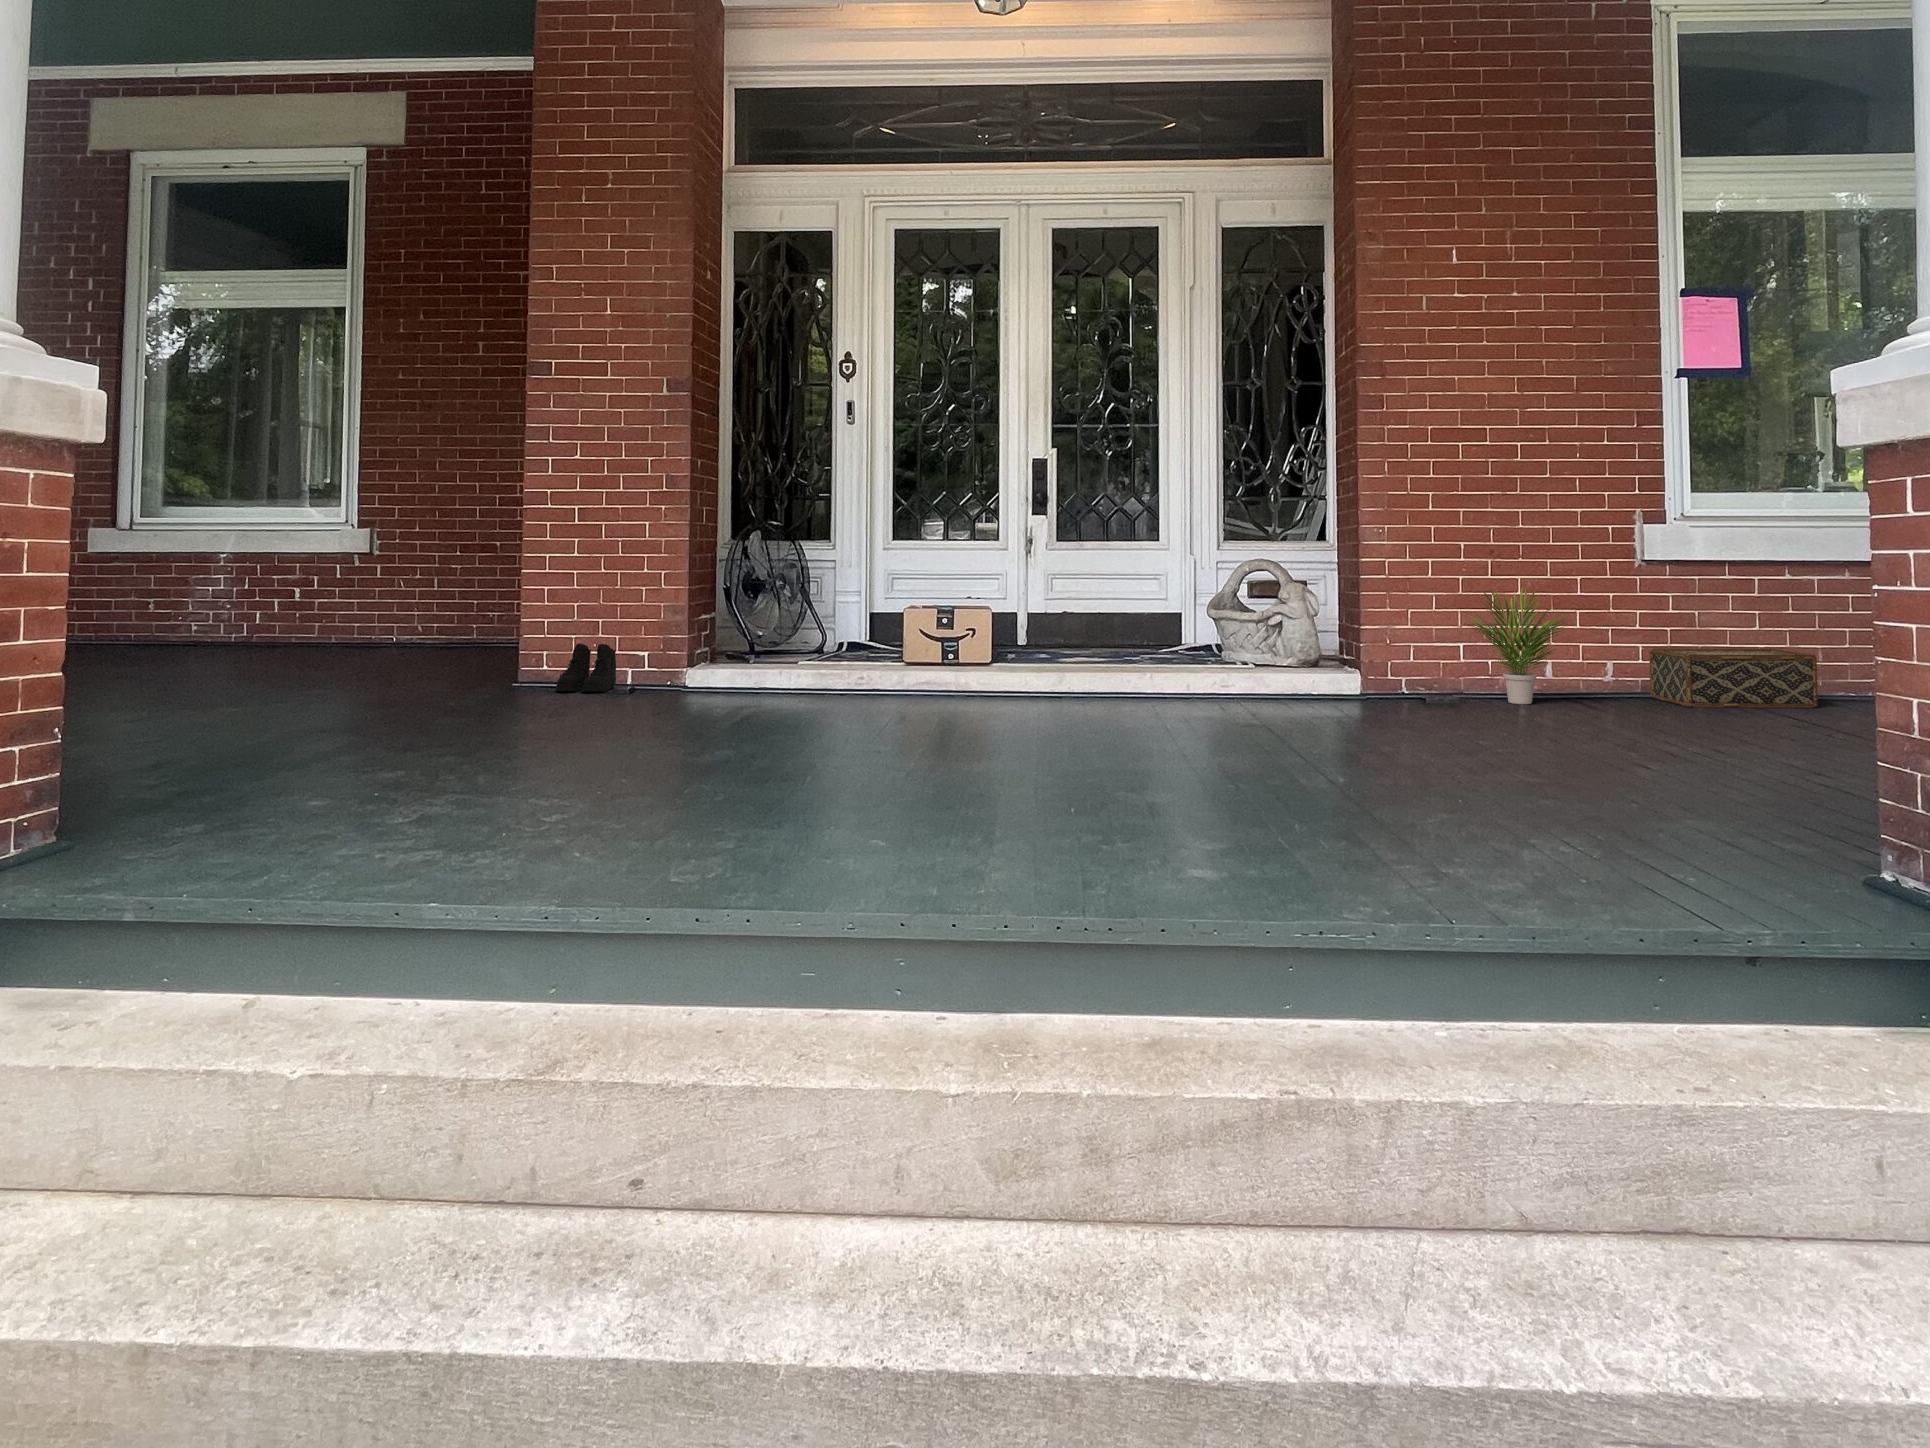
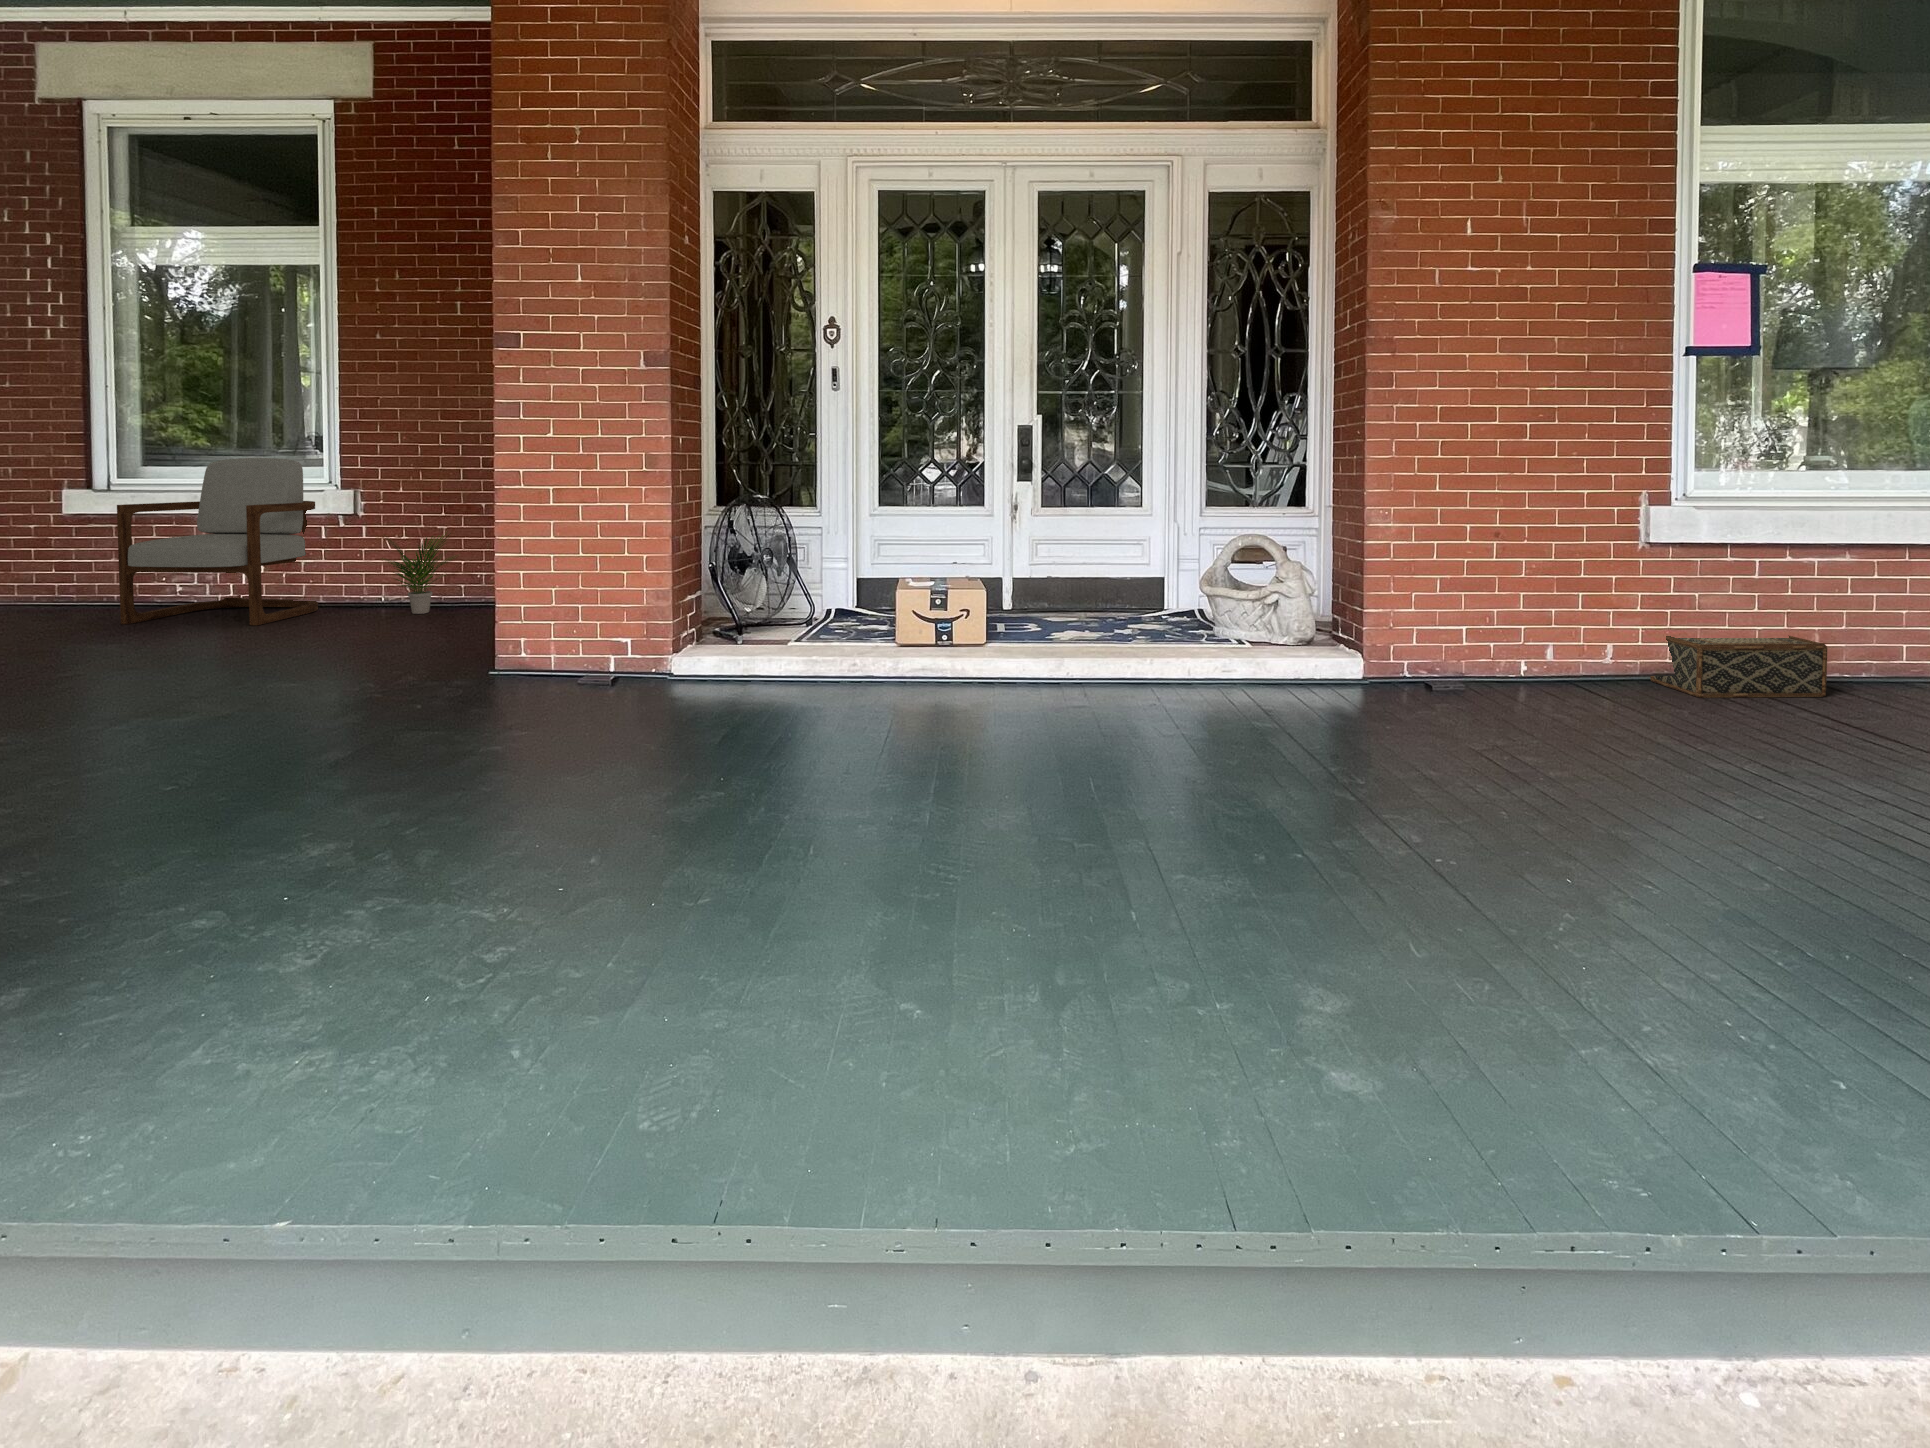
armchair: none [144,497,334,657] -> present [117,458,318,625]
potted plant: present [1468,588,1566,704] -> present [387,533,456,614]
boots: present [556,644,616,692] -> none [535,632,599,685]

